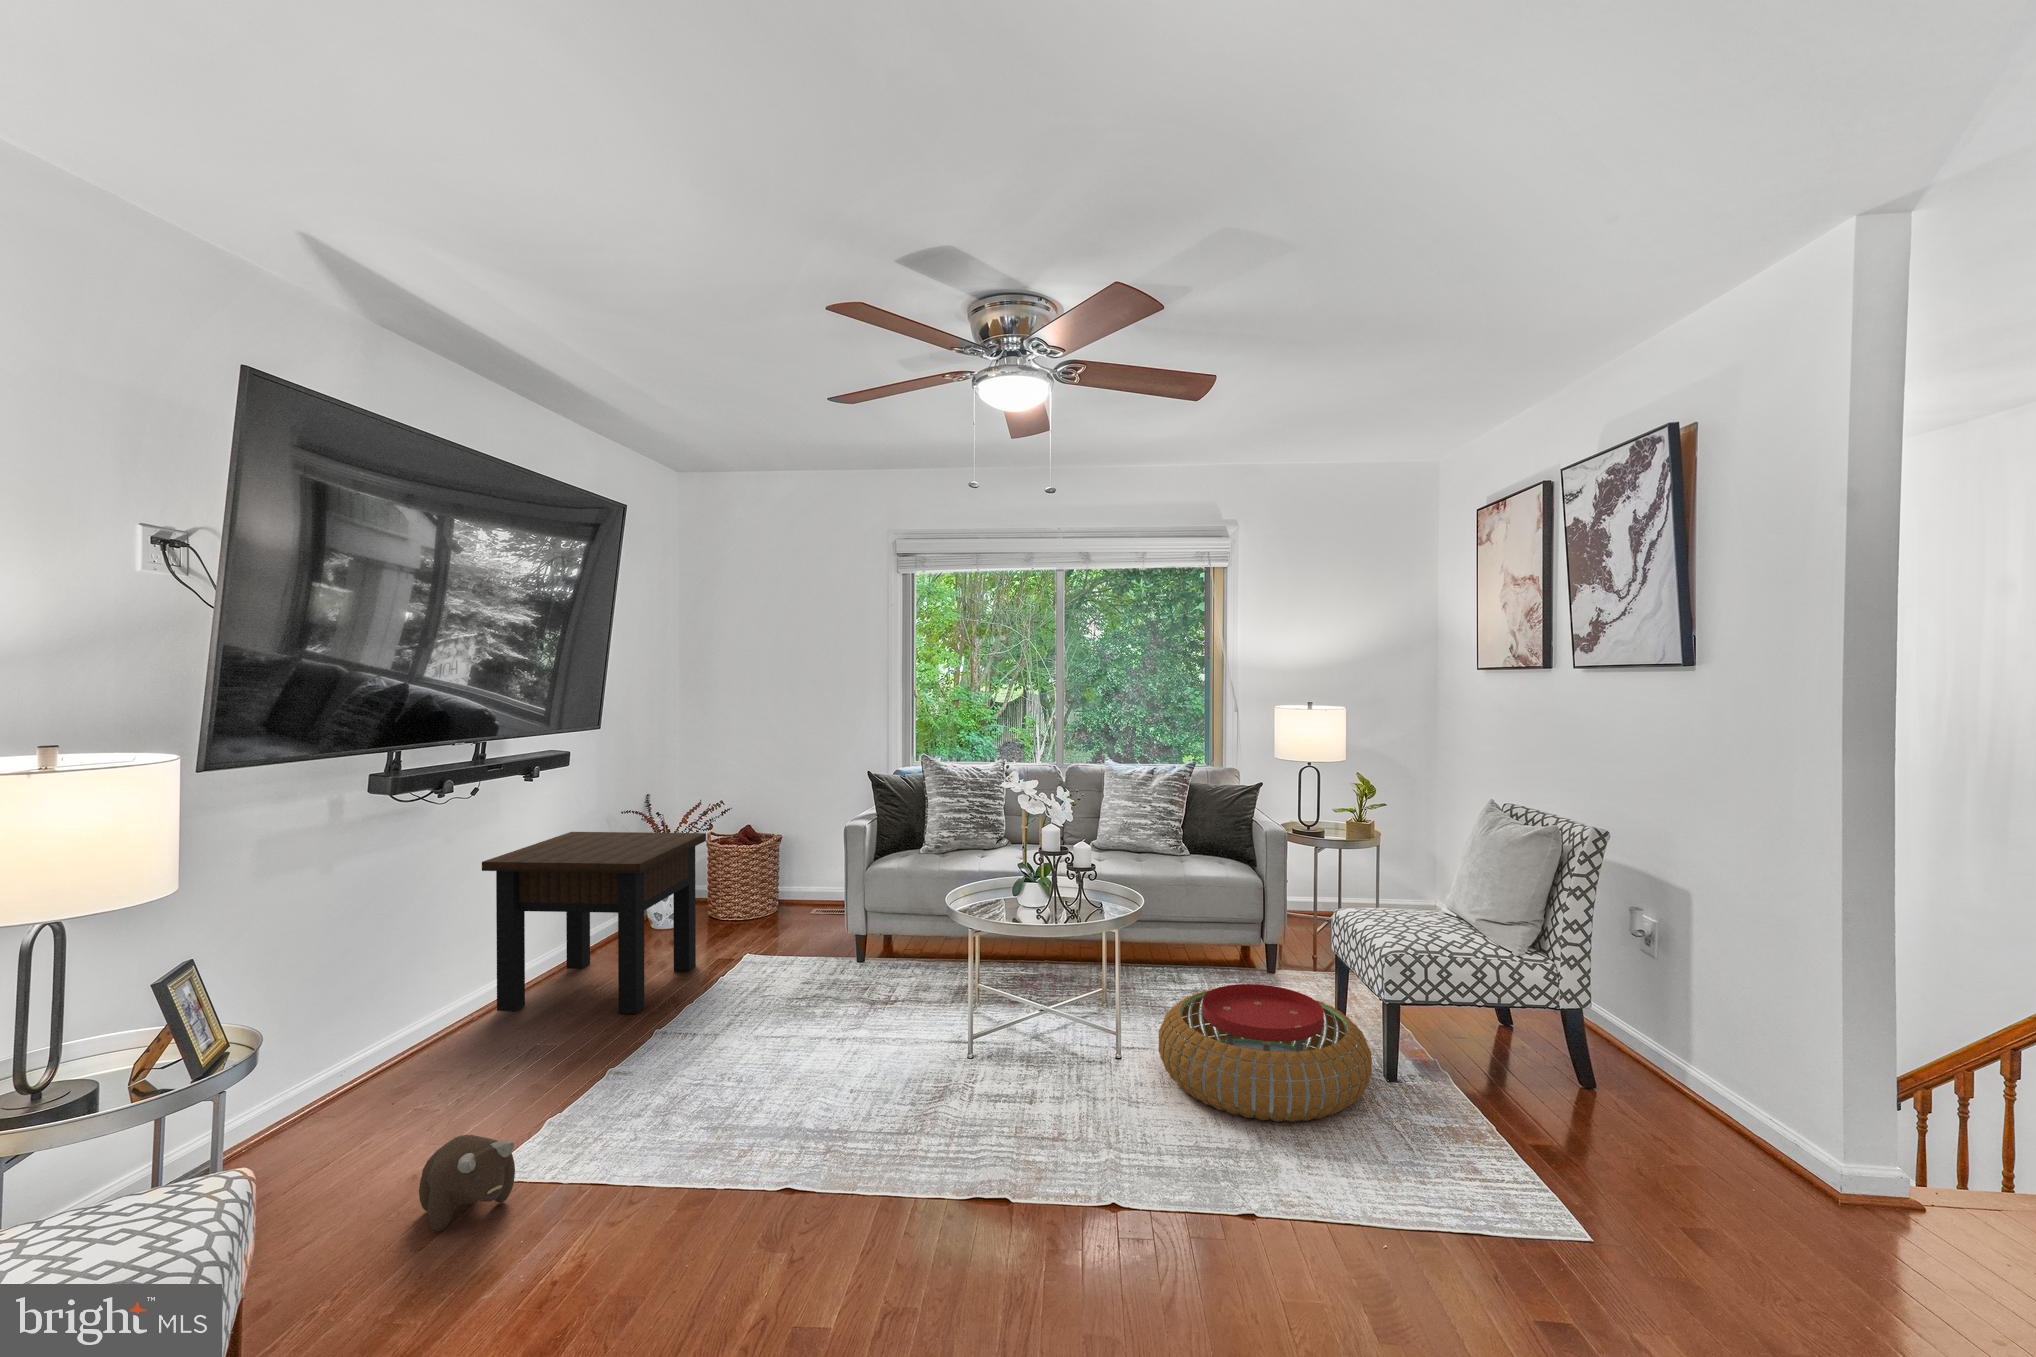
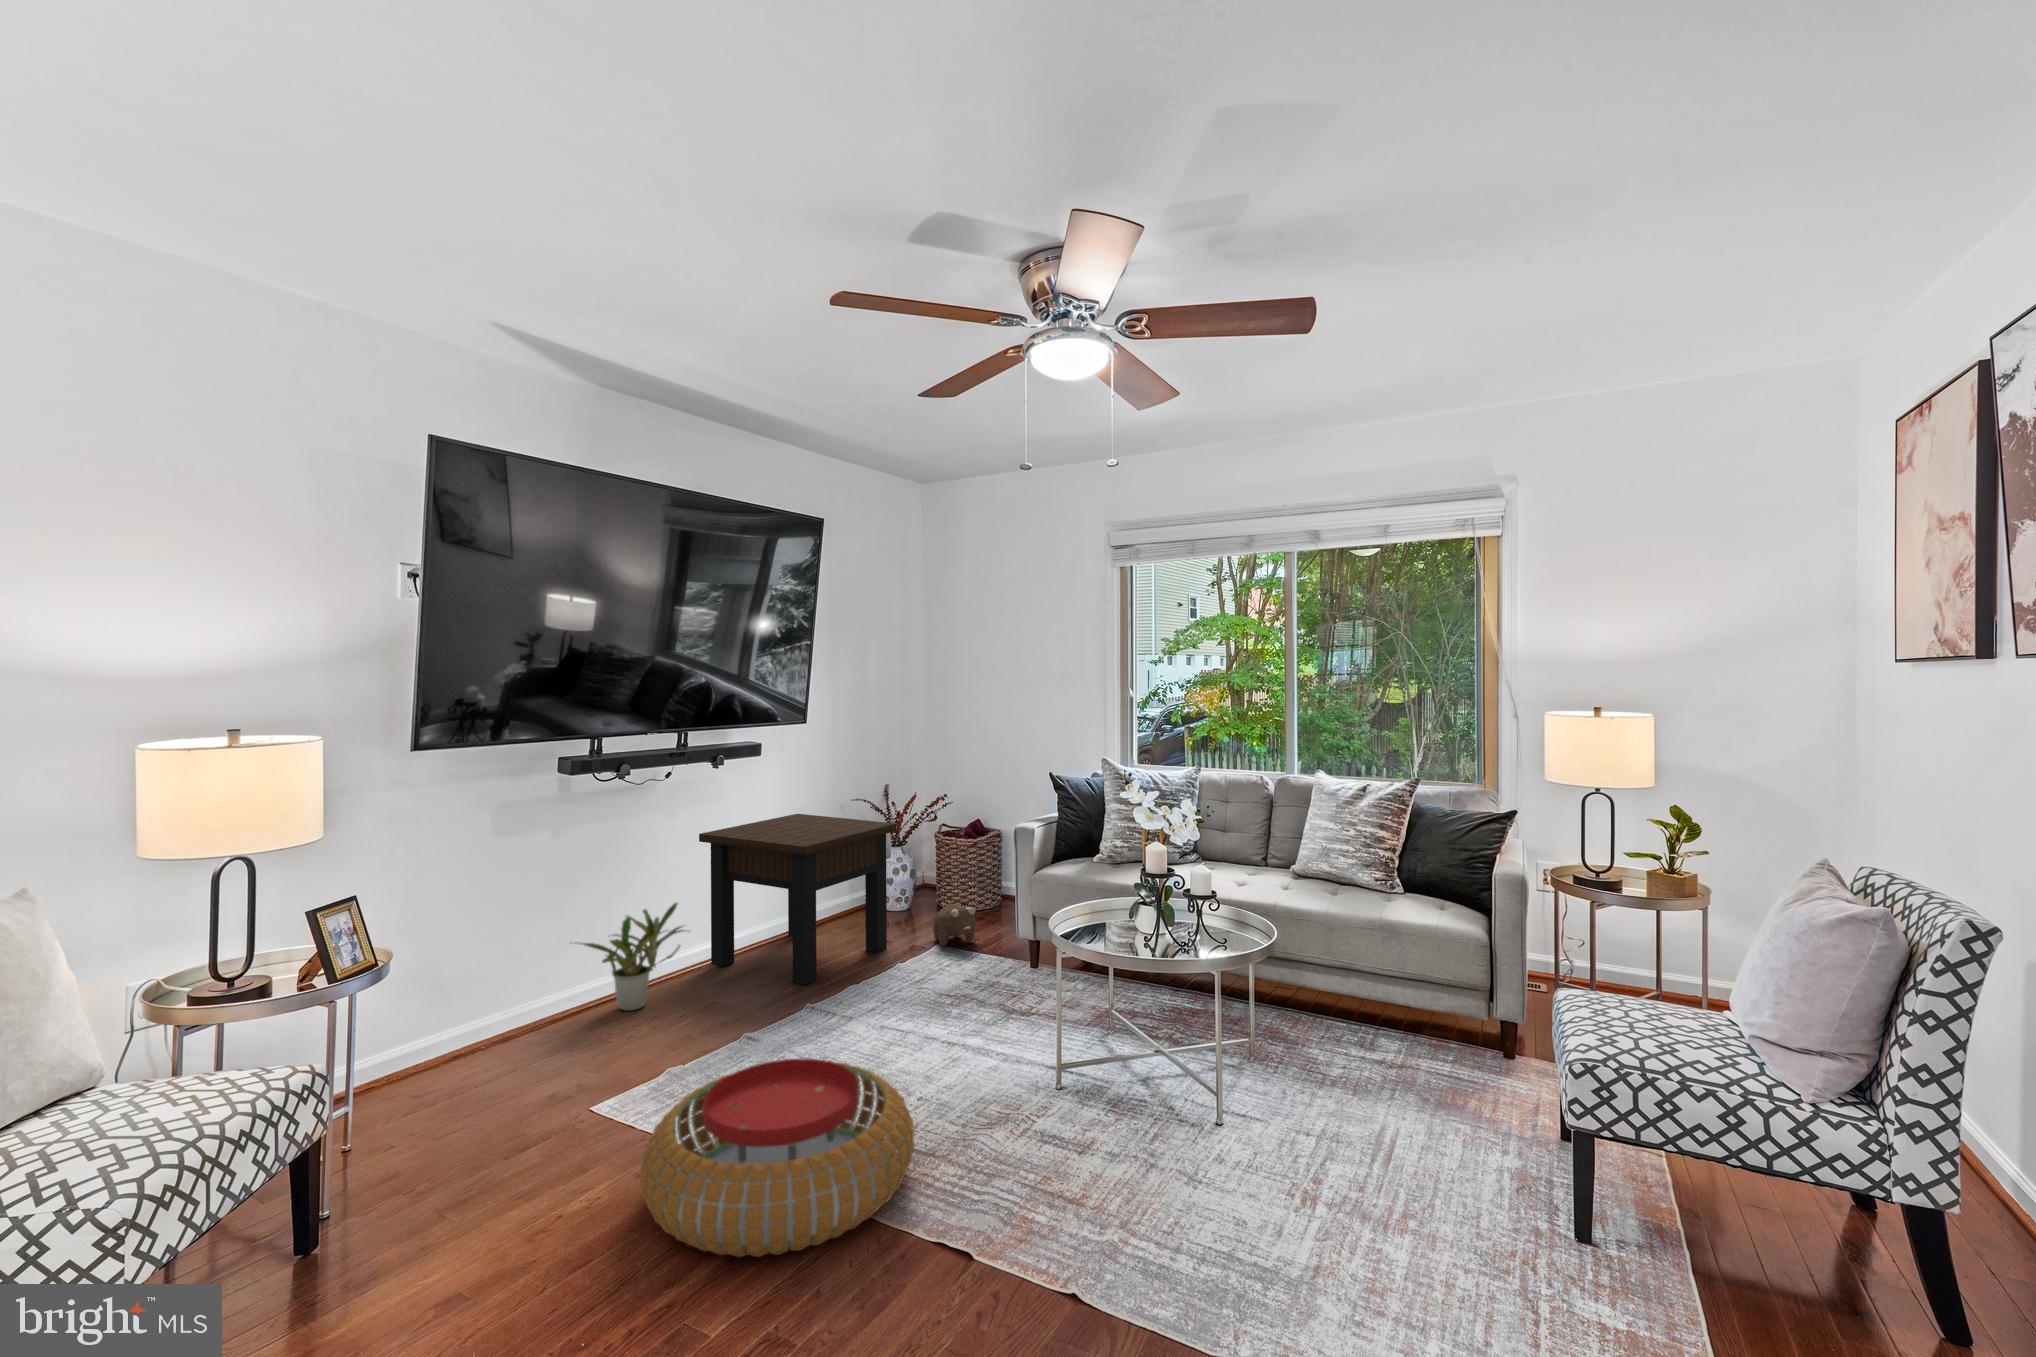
potted plant: none [355,941,498,1075] -> present [581,903,686,1011]
pouf: present [1158,984,1372,1122] -> present [641,1059,914,1257]
plush toy: present [419,1135,515,1231] -> present [933,904,976,946]

